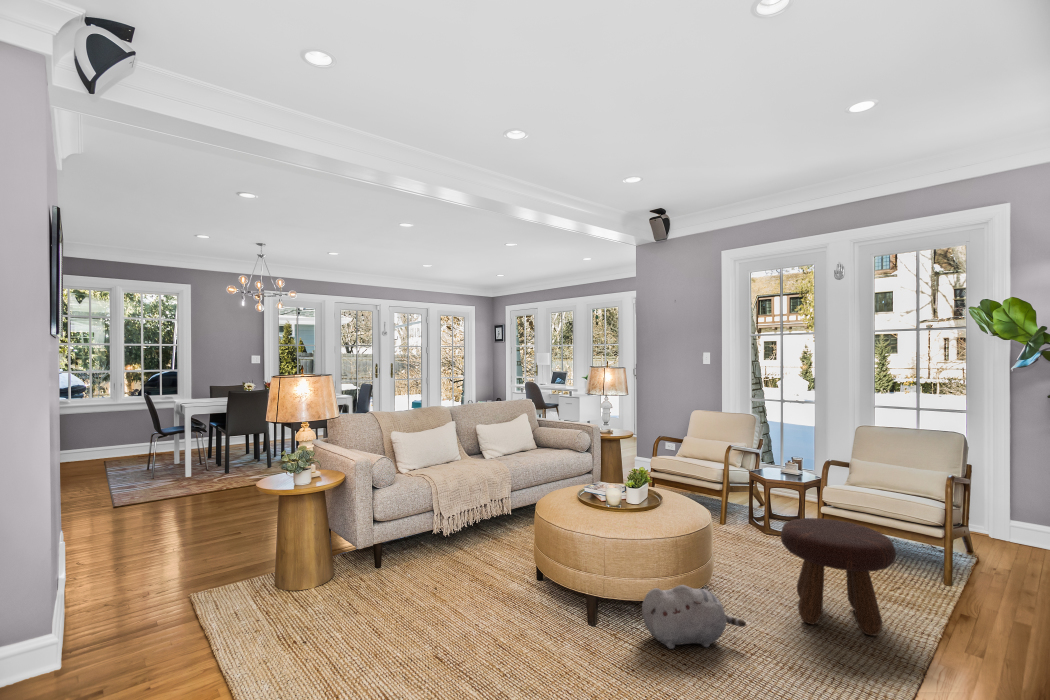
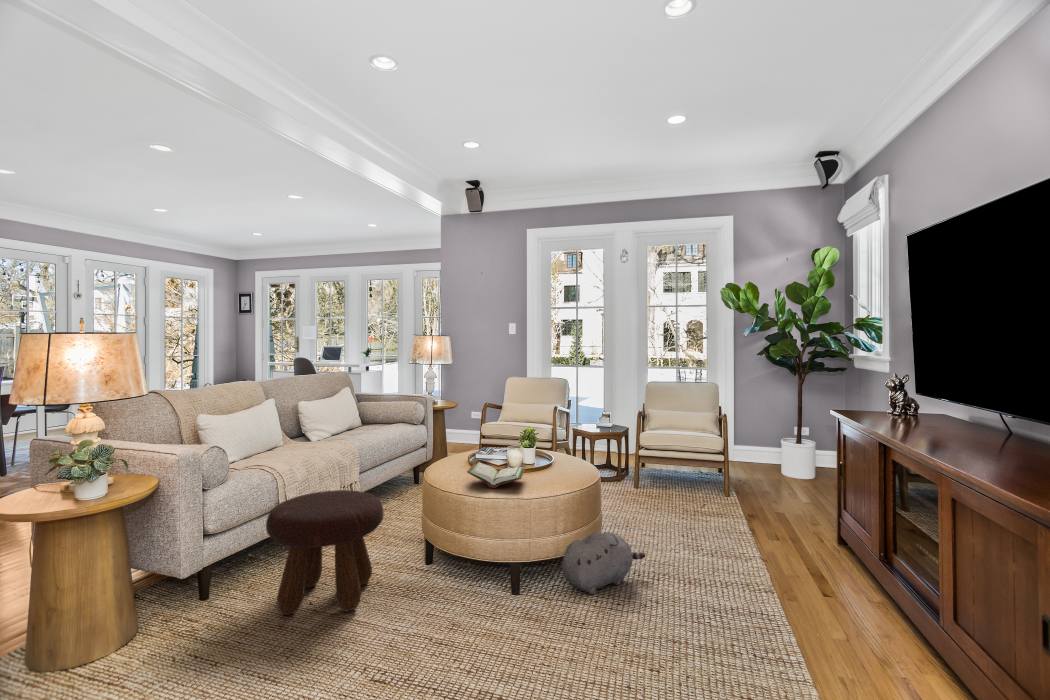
book: none [566,494,627,521] -> present [467,462,525,488]
footstool: present [781,518,896,635] -> present [266,490,384,615]

